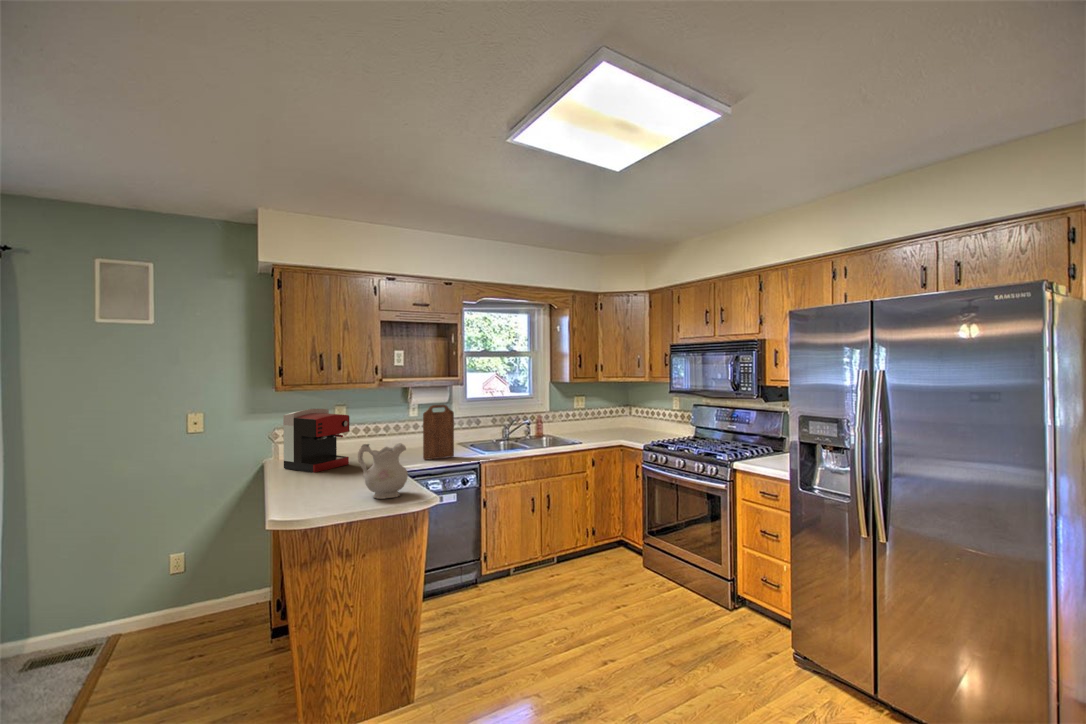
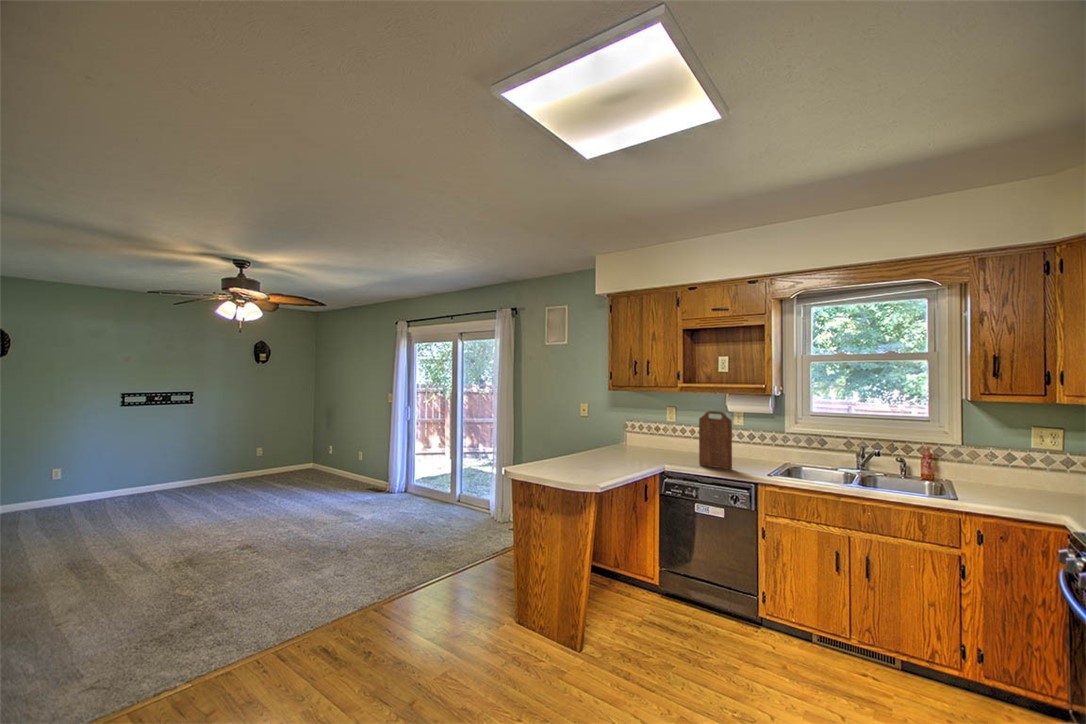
coffee maker: present [283,409,350,473] -> none [609,405,646,455]
ceramic pitcher: present [358,443,408,499] -> none [566,429,599,476]

